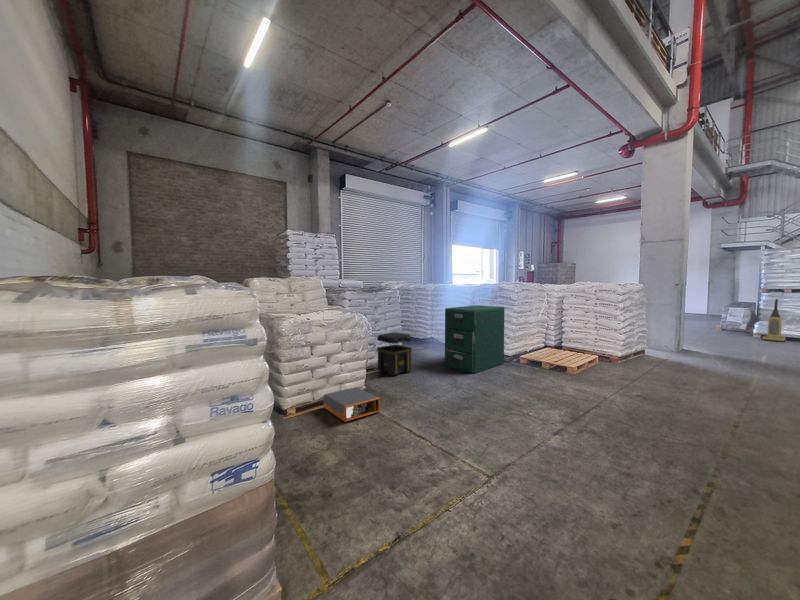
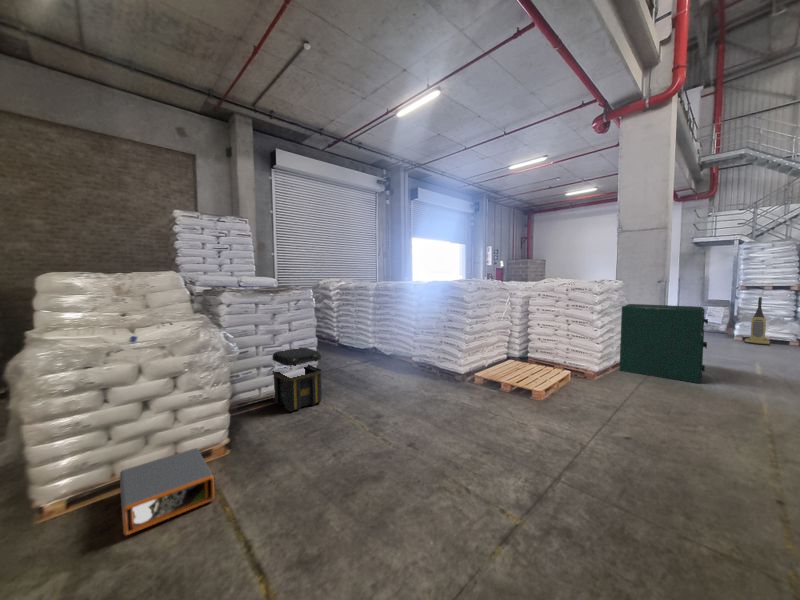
filing cabinet: present [445,305,504,373] -> present [619,304,708,383]

